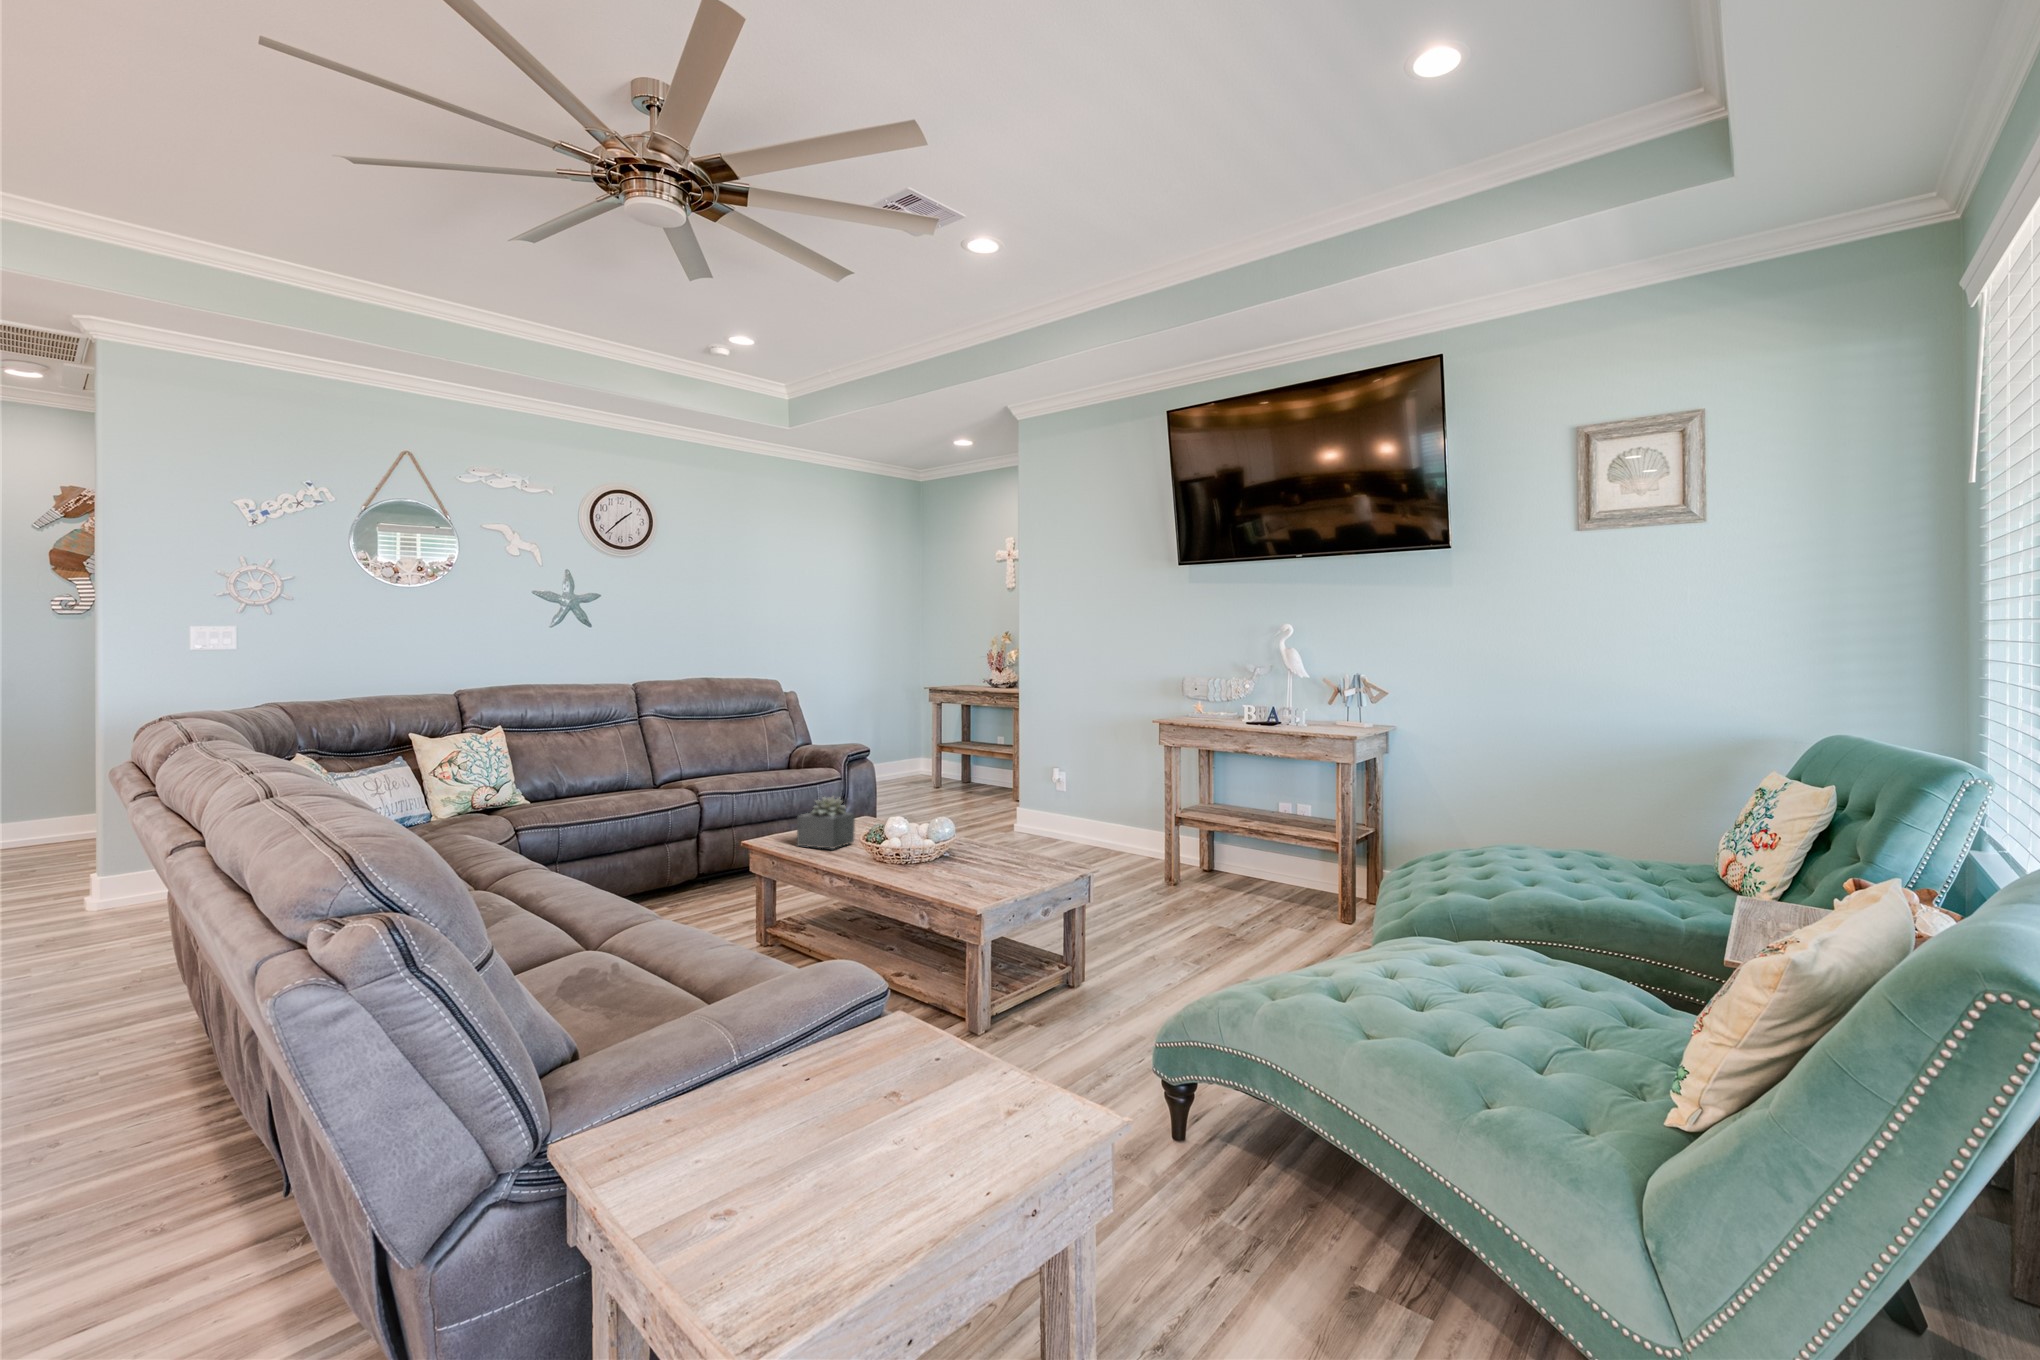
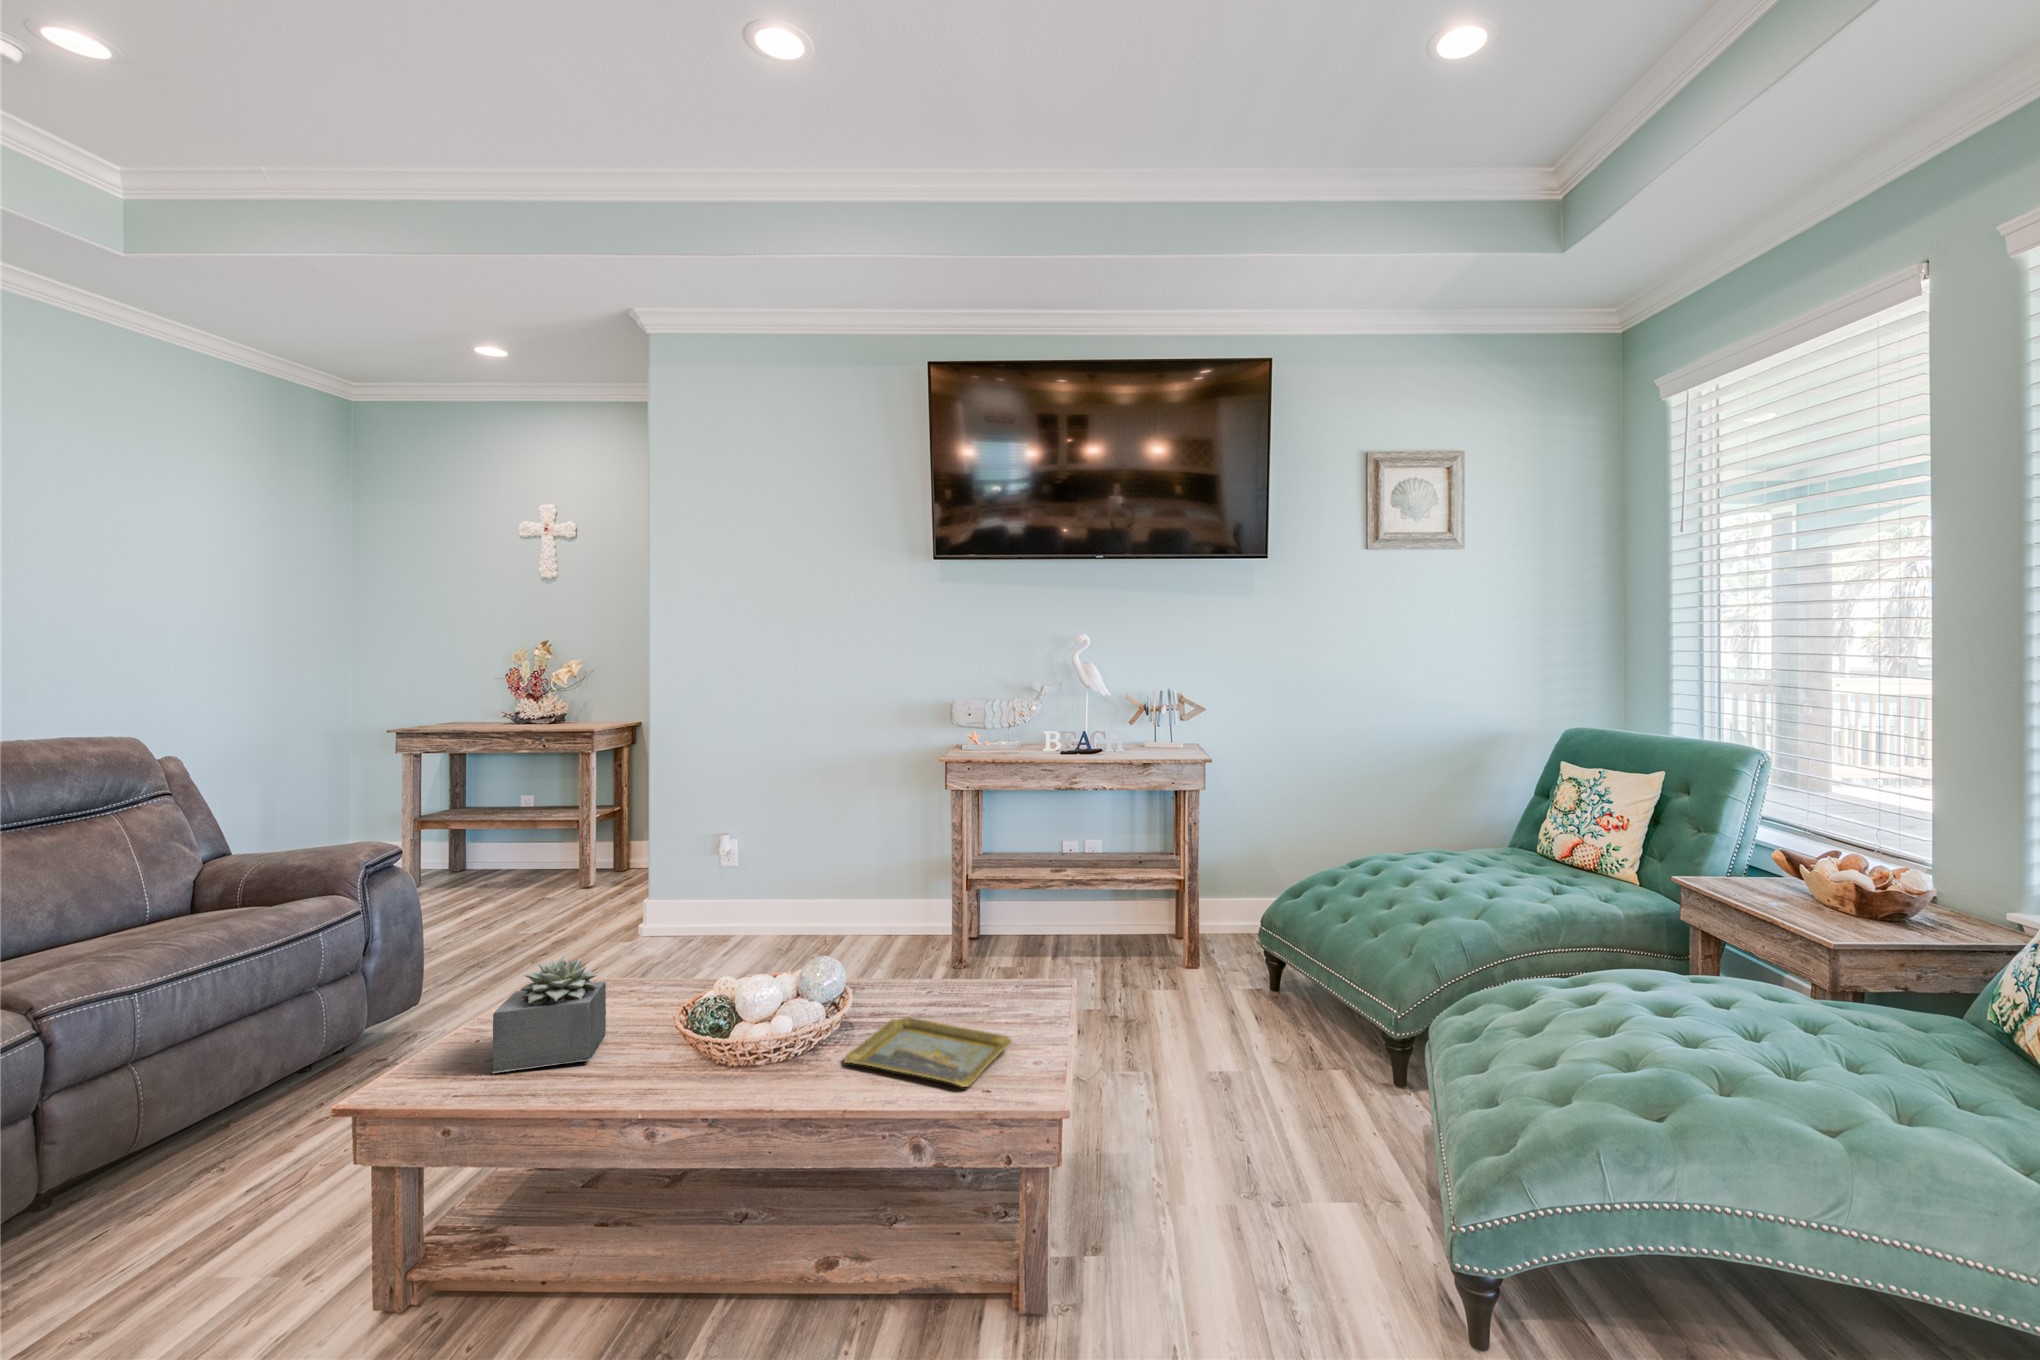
tray: none [926,862,1013,895] -> present [845,1017,1012,1087]

